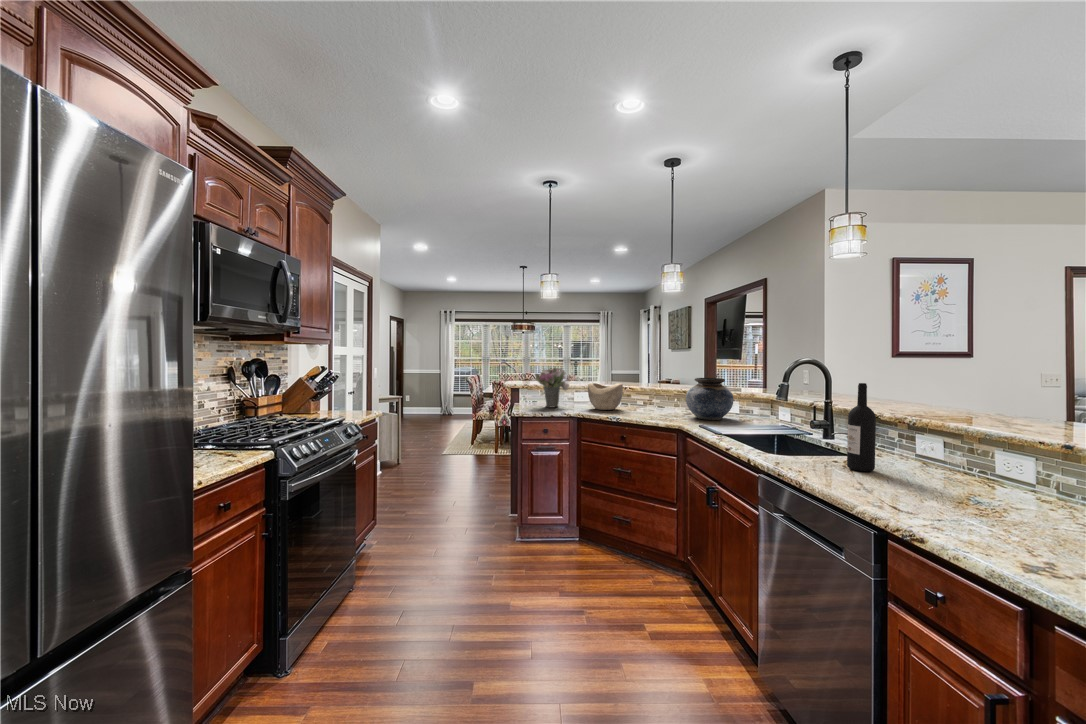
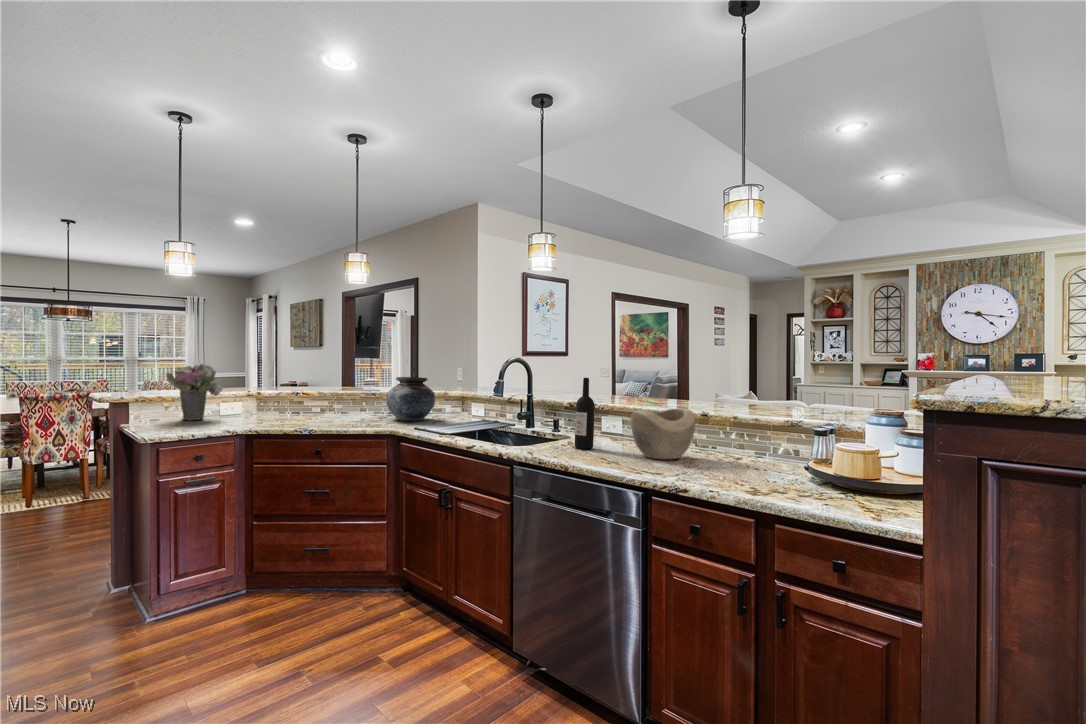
decorative bowl: present [588,383,623,410] -> present [631,409,695,459]

